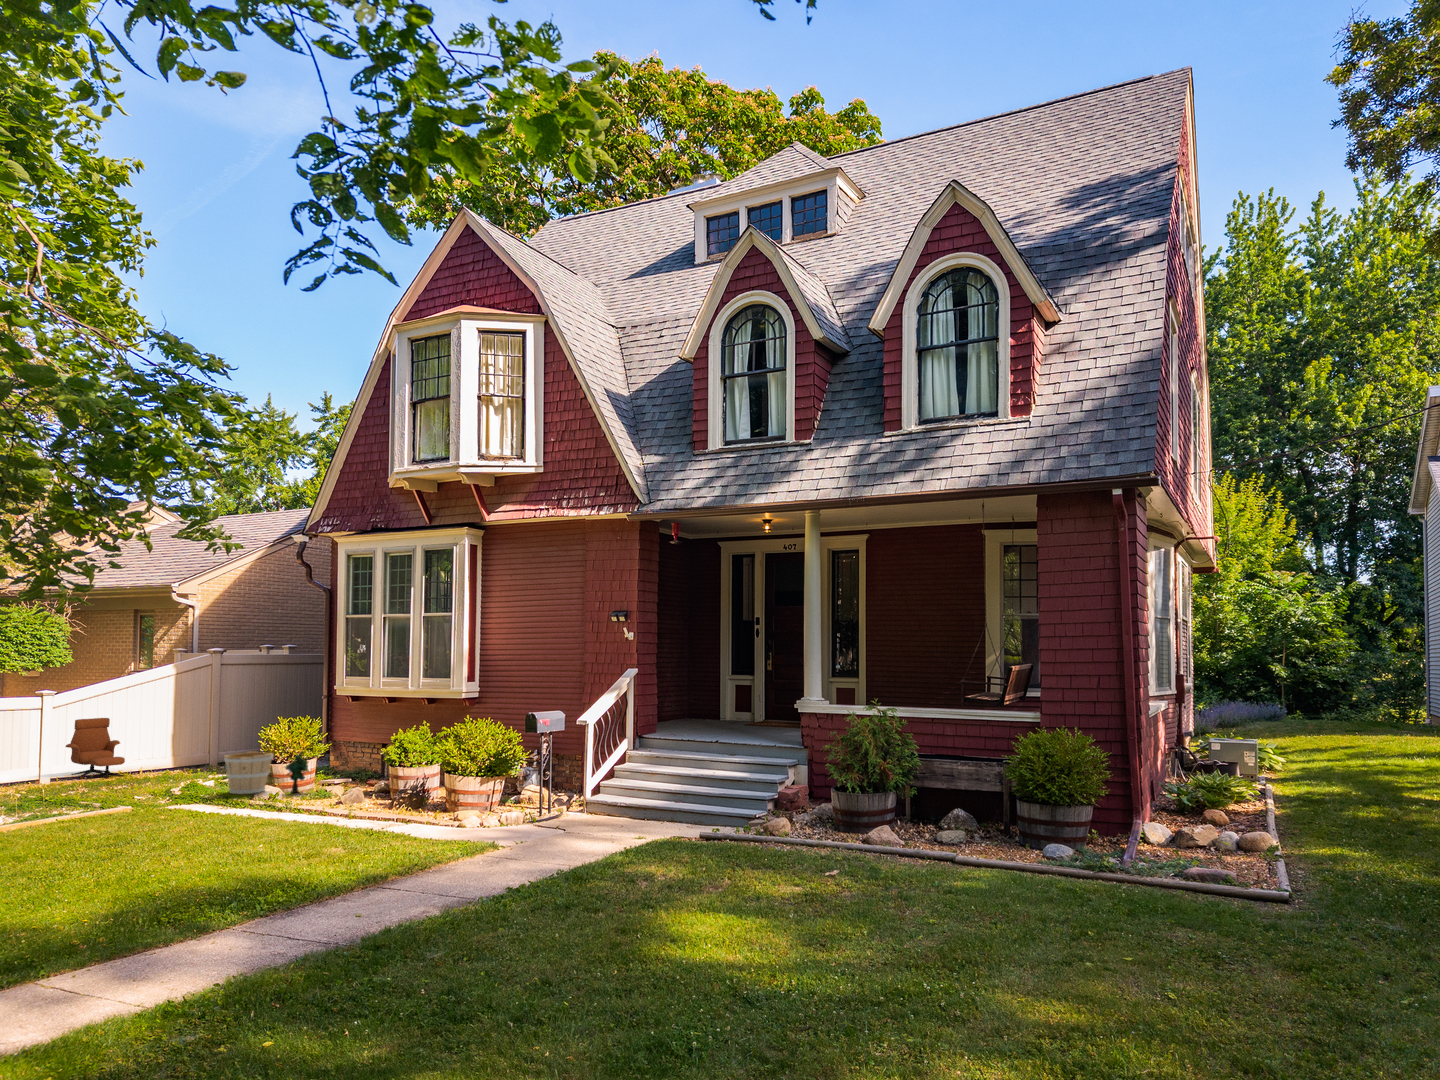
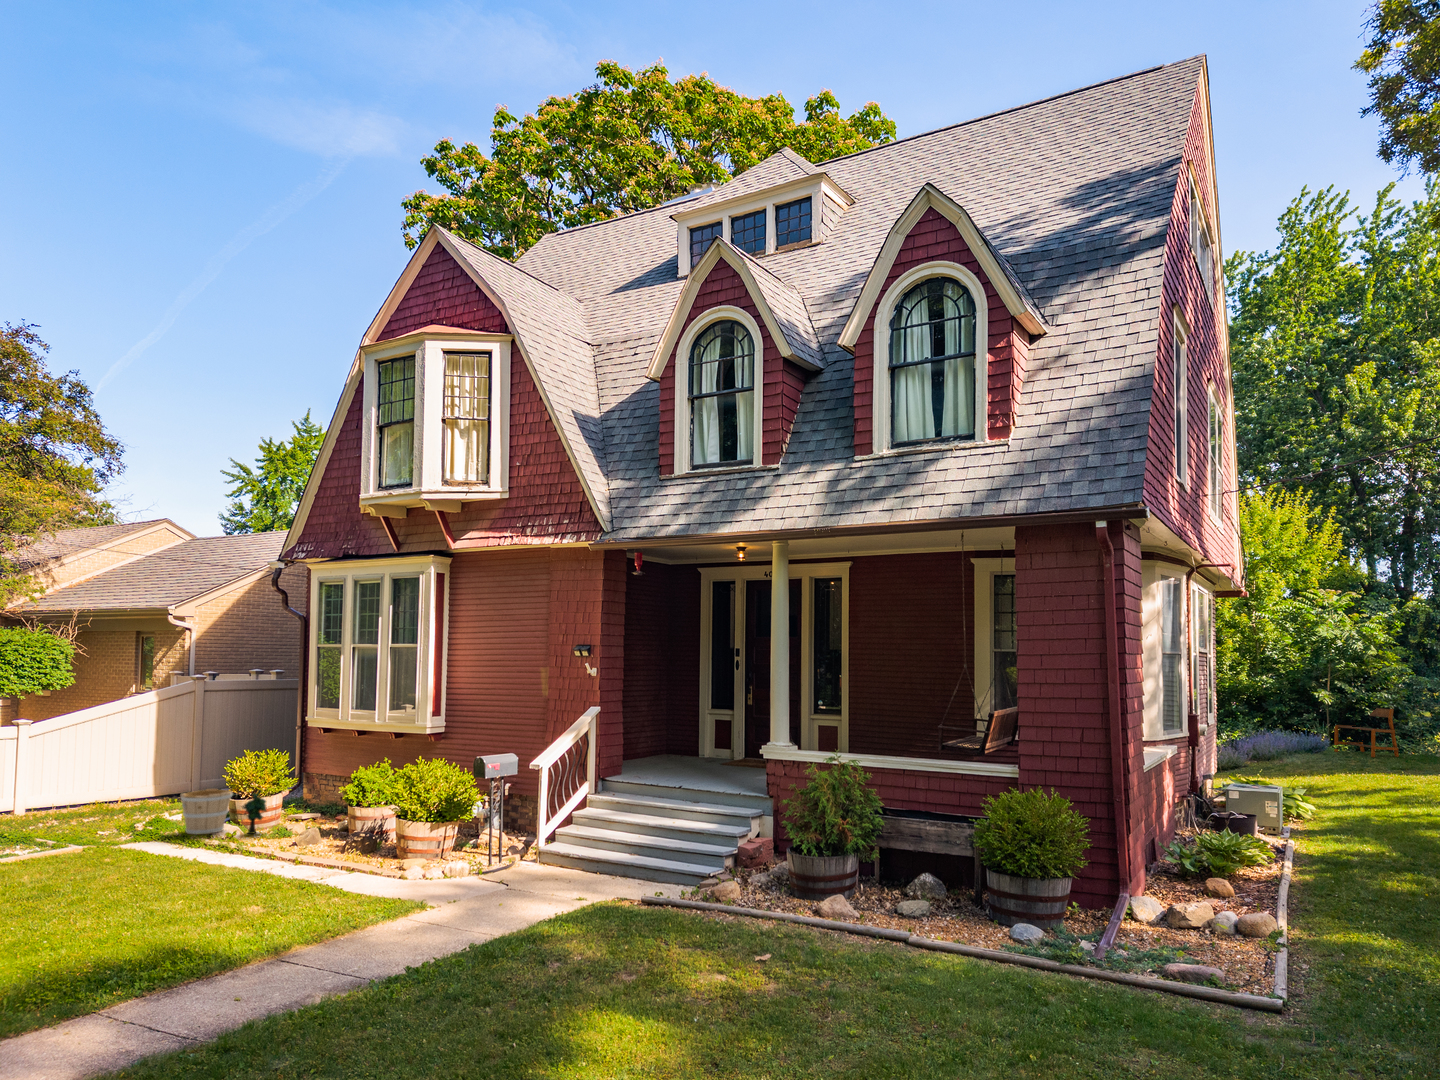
bench: none [1284,679,1343,725] -> present [1334,708,1399,757]
lounge chair: present [66,718,125,779] -> none [37,749,95,813]

